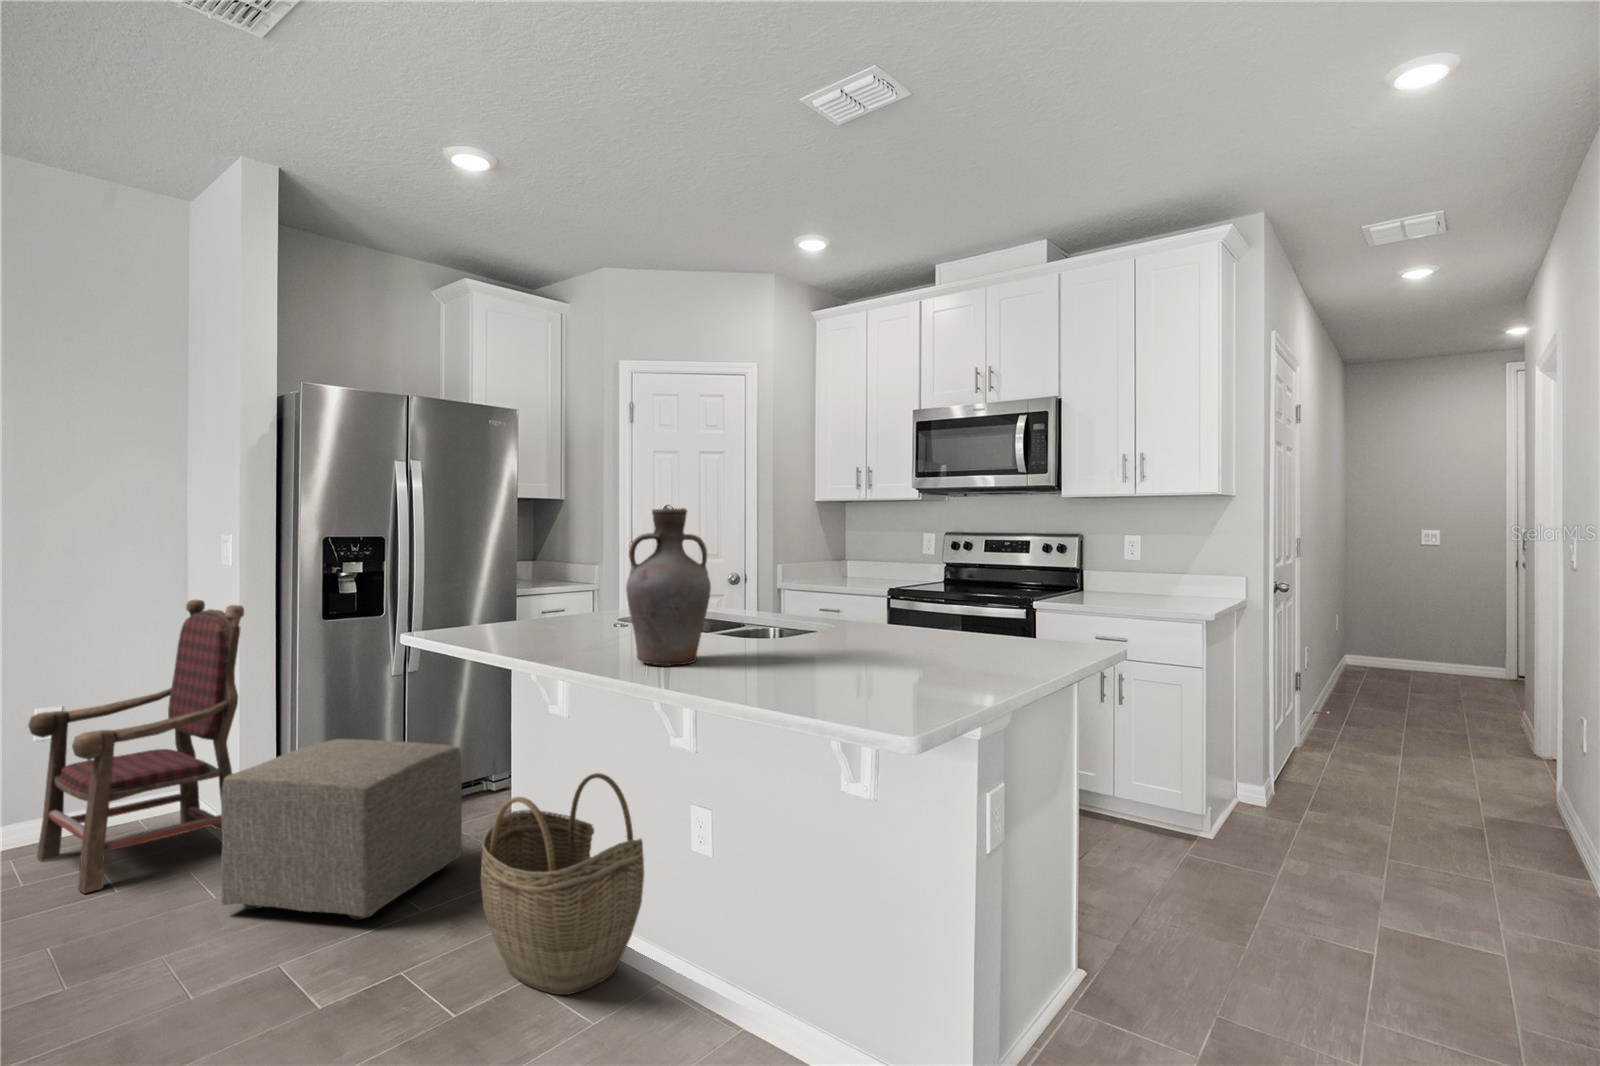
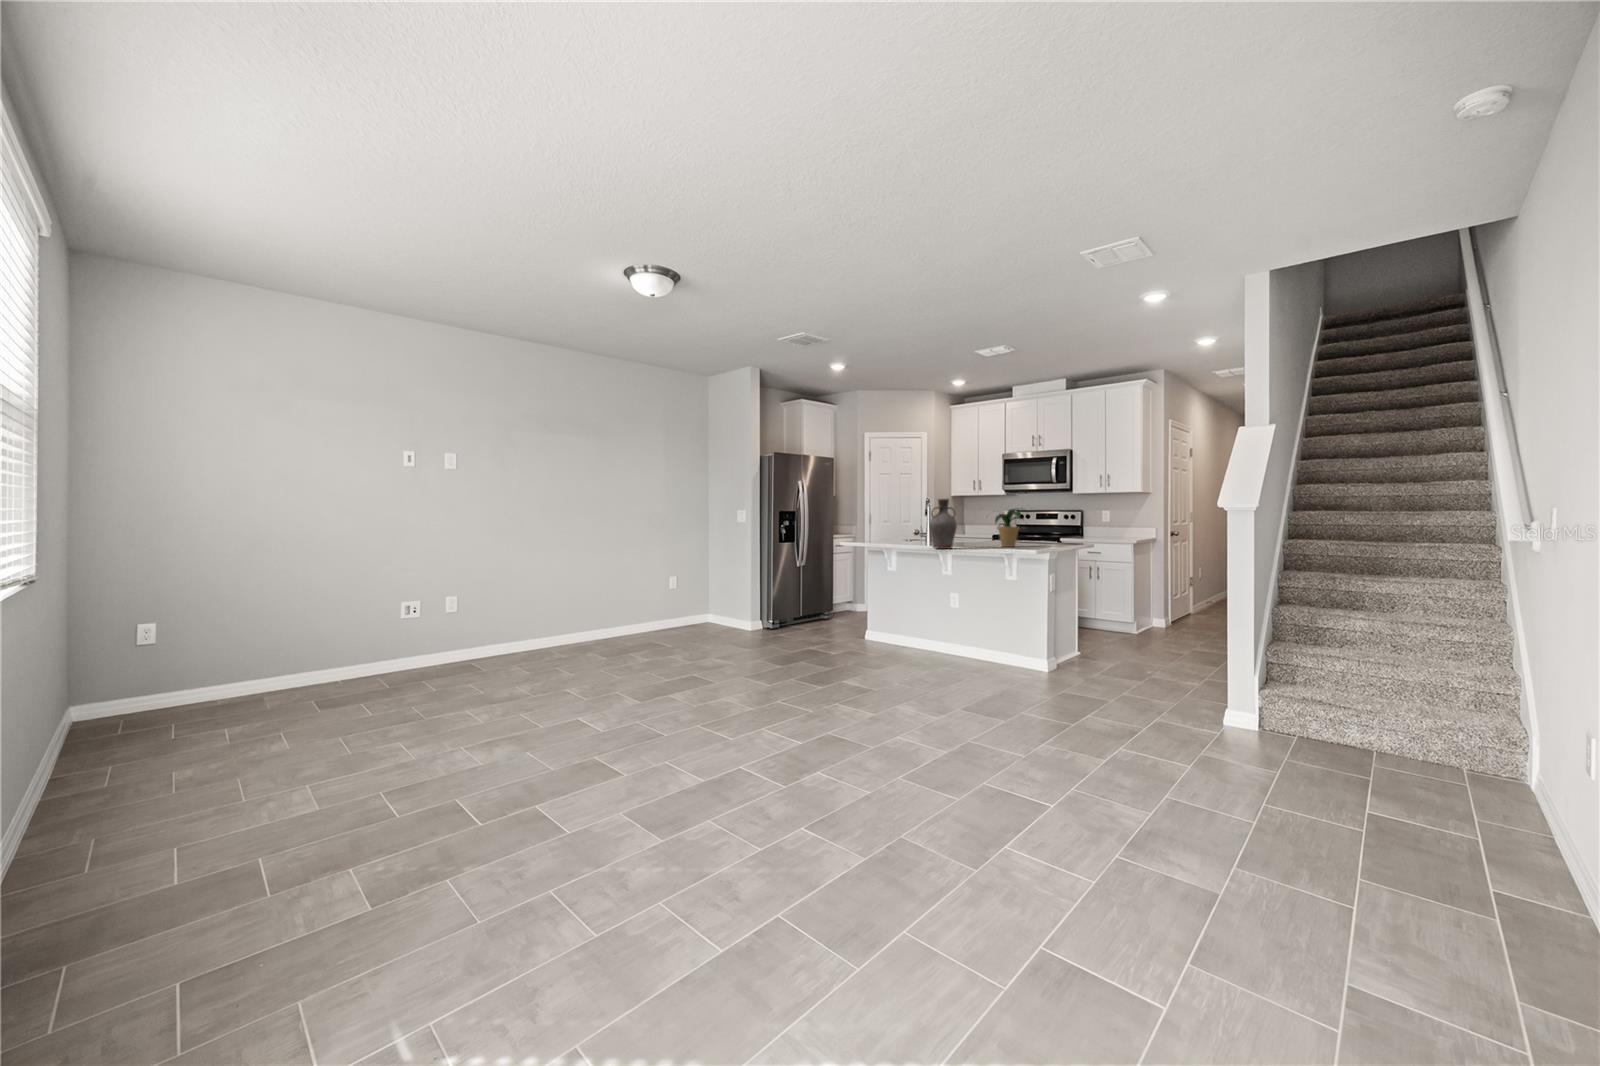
potted plant: none [804,539,925,655] -> present [995,509,1026,547]
armchair: present [28,600,244,893] -> none [677,537,752,637]
ottoman: present [221,739,462,920] -> none [772,588,840,643]
woven basket: present [481,773,644,995] -> none [877,589,932,655]

